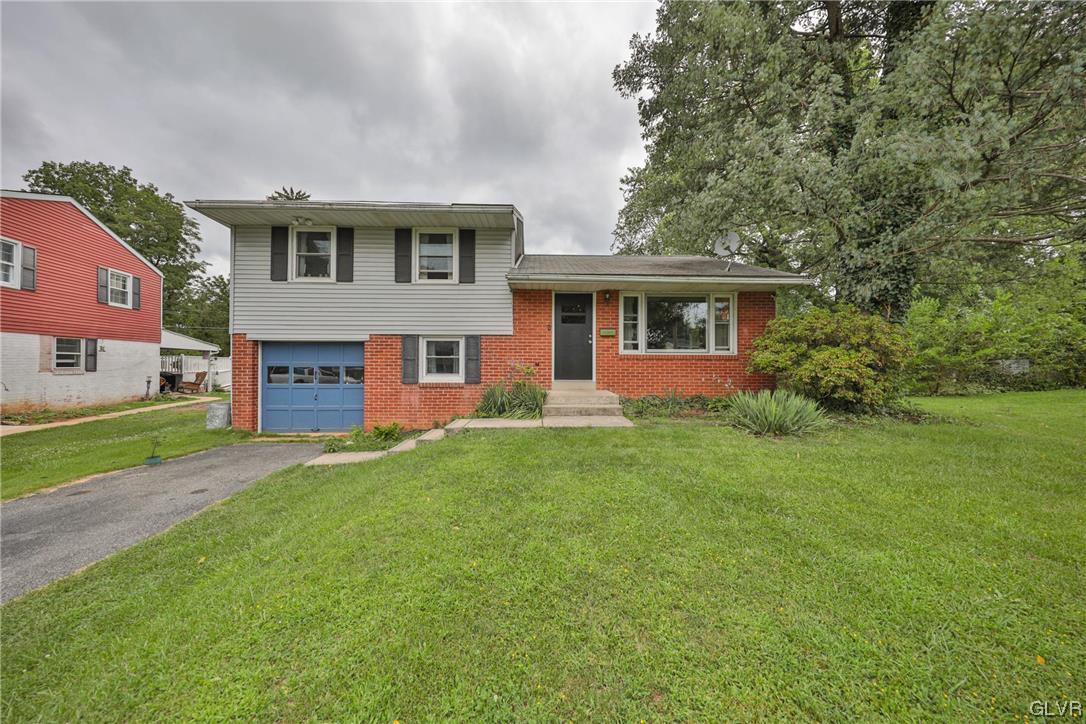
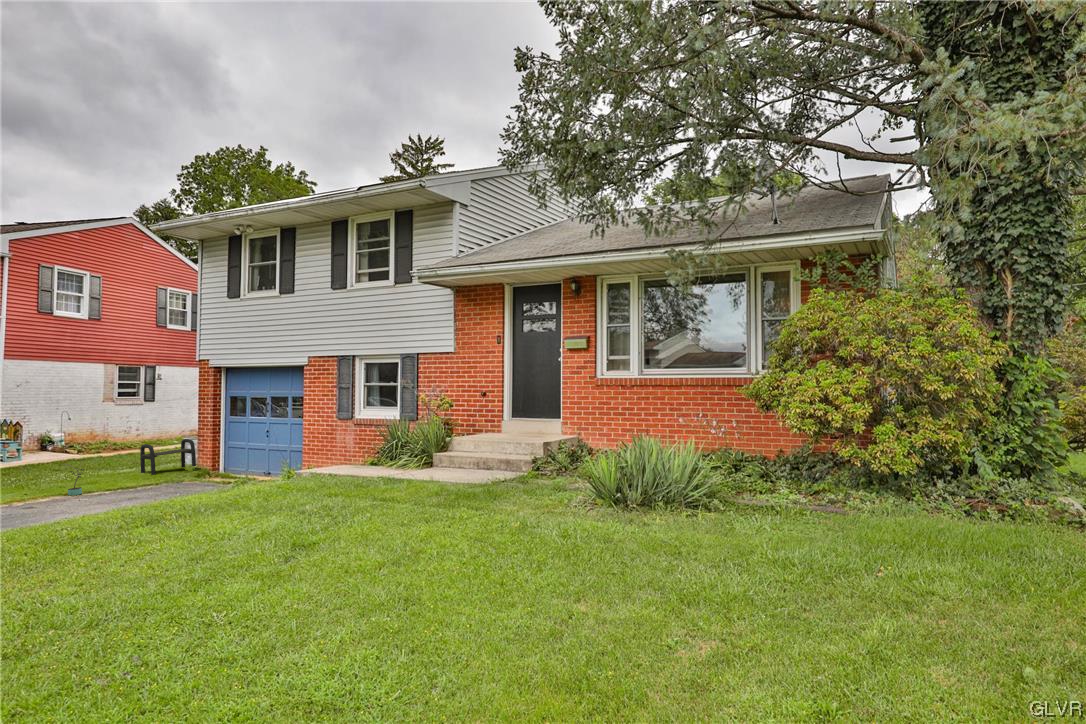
bench: none [172,405,231,441] -> present [140,439,196,475]

